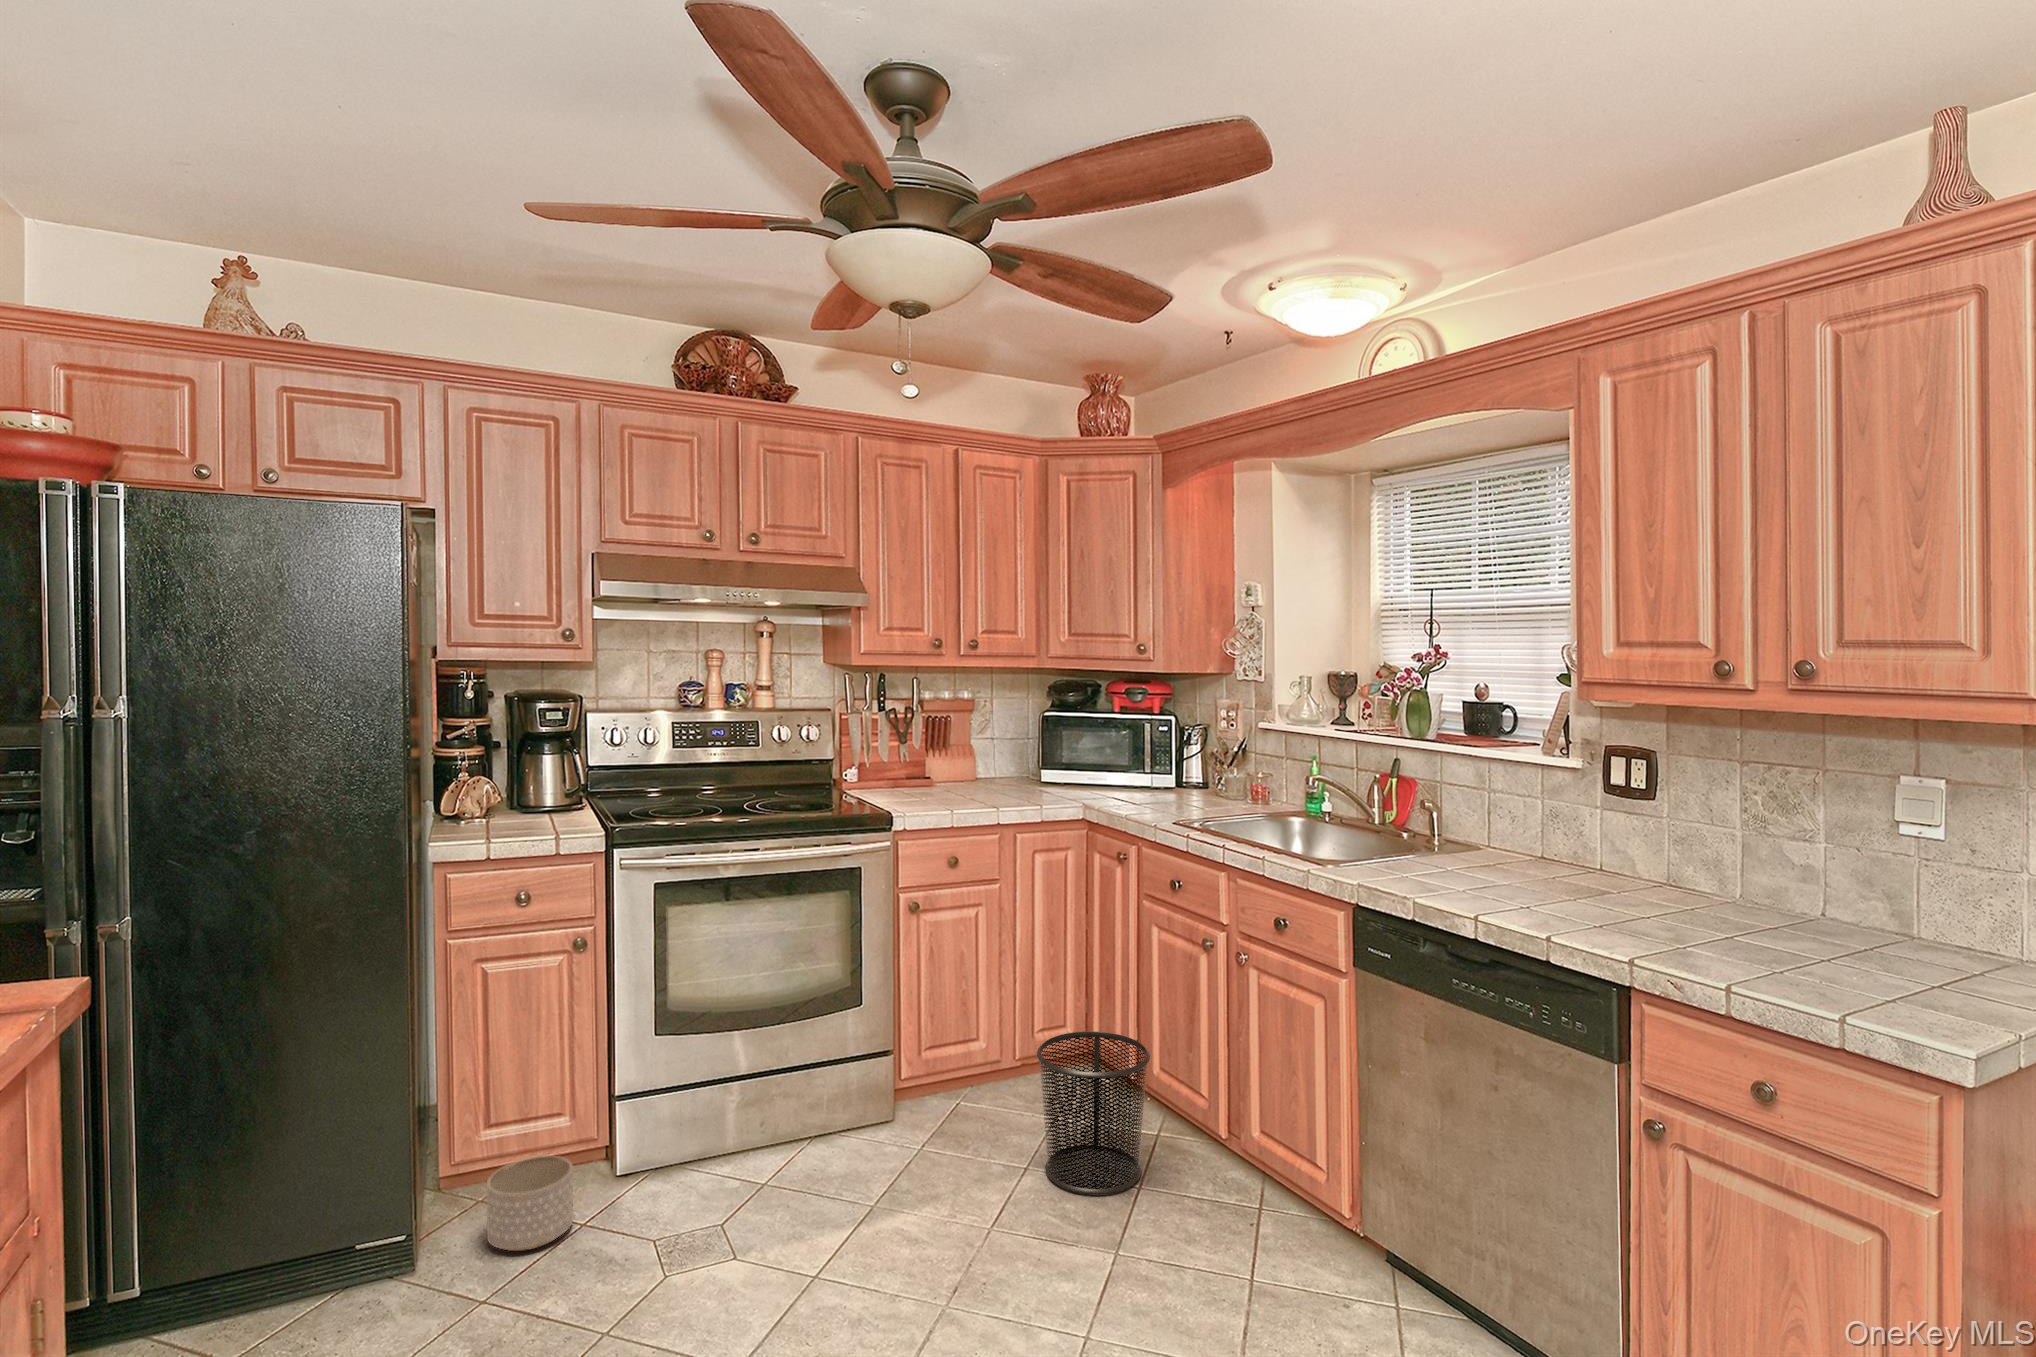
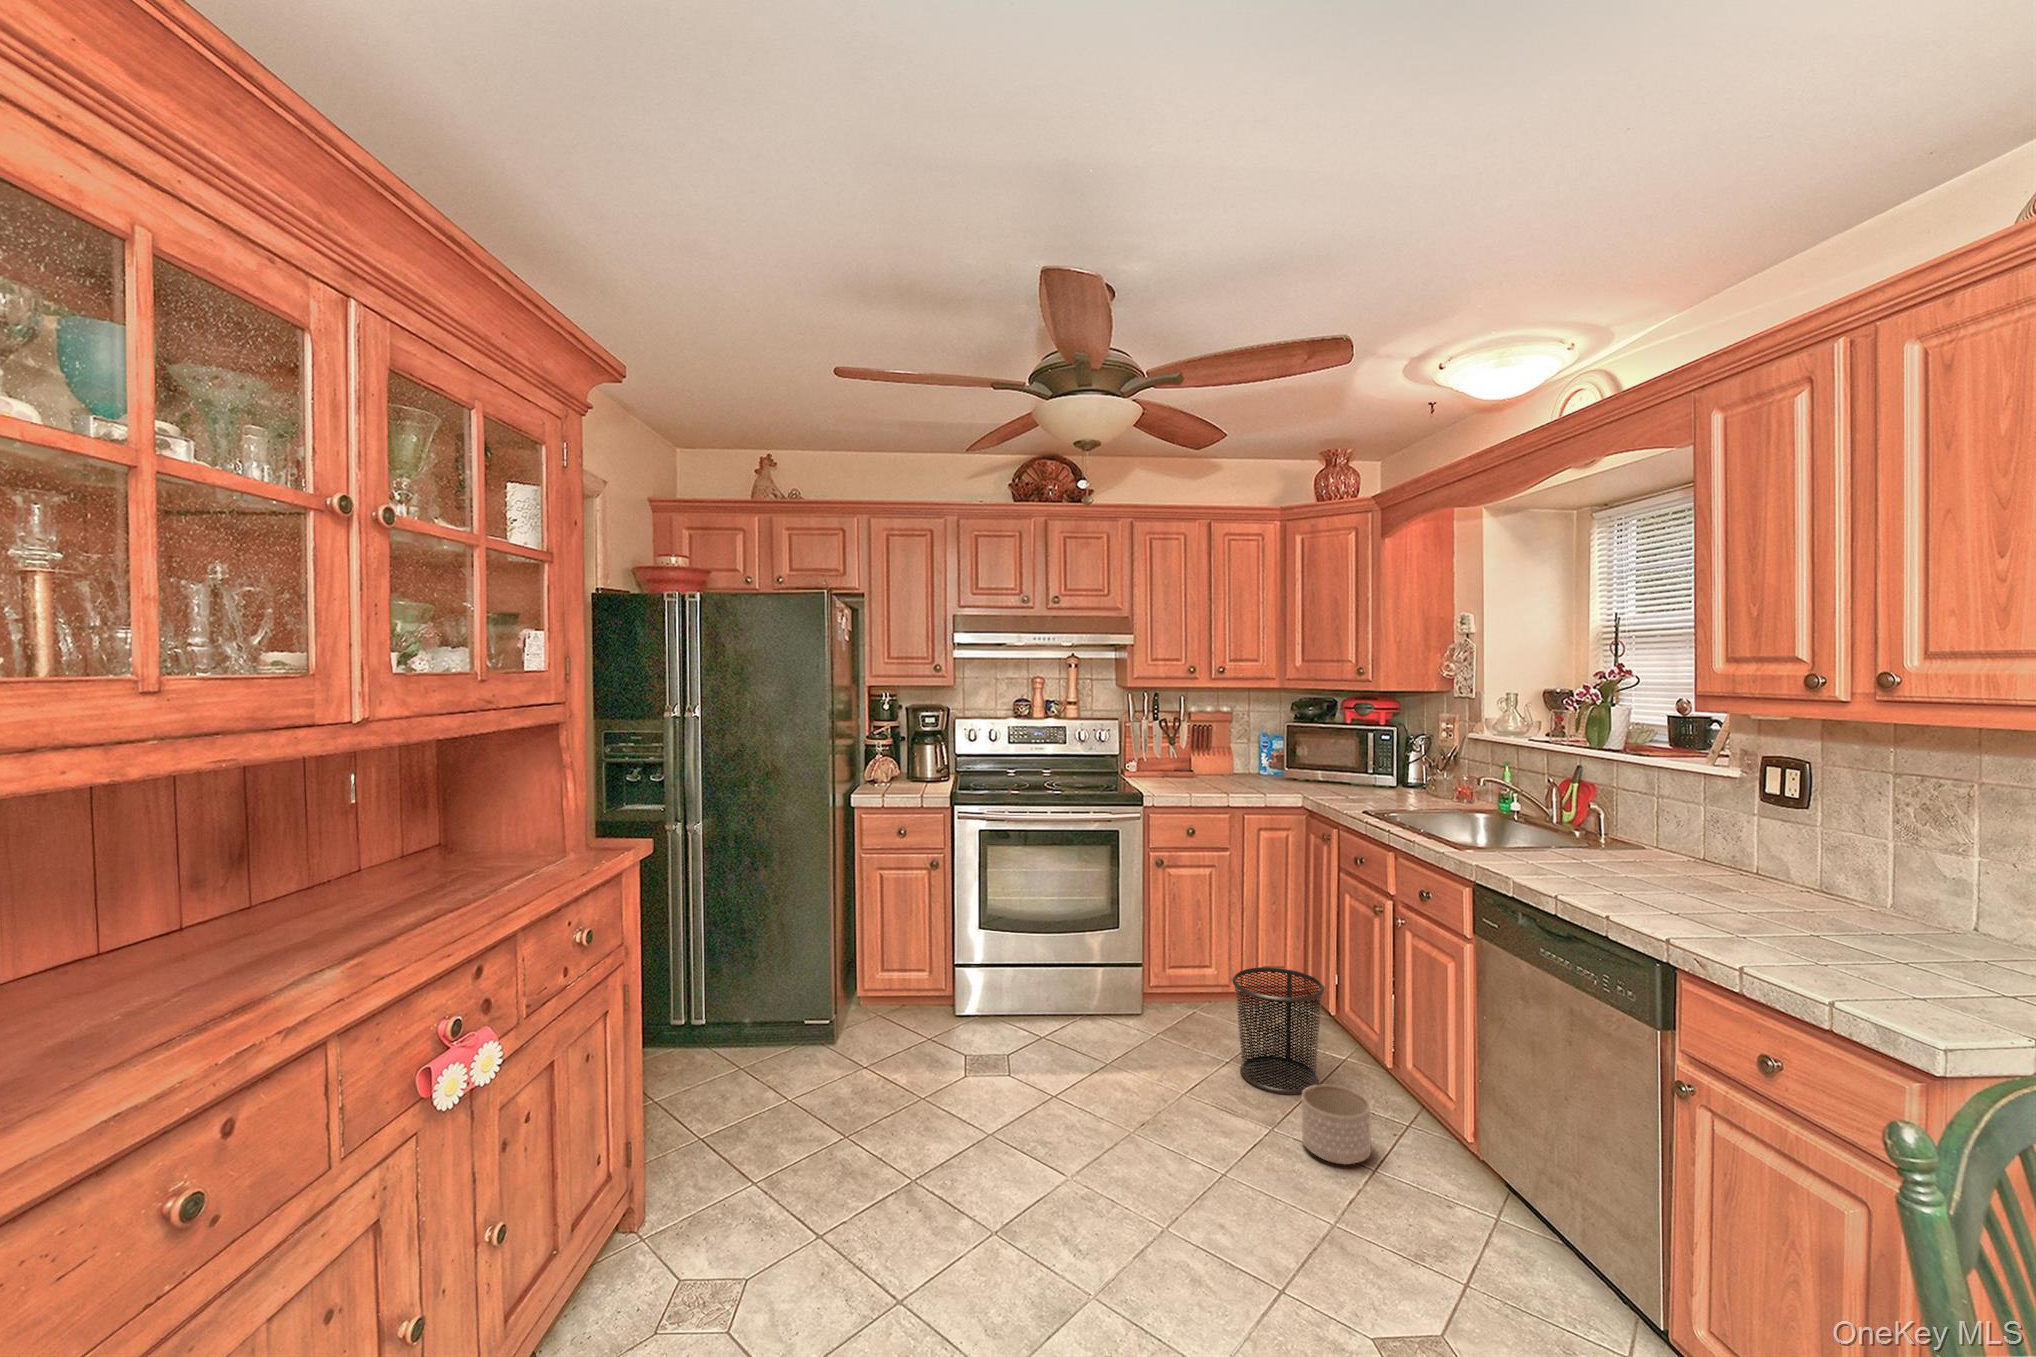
planter: present [487,1156,573,1251] -> present [1302,1085,1371,1165]

